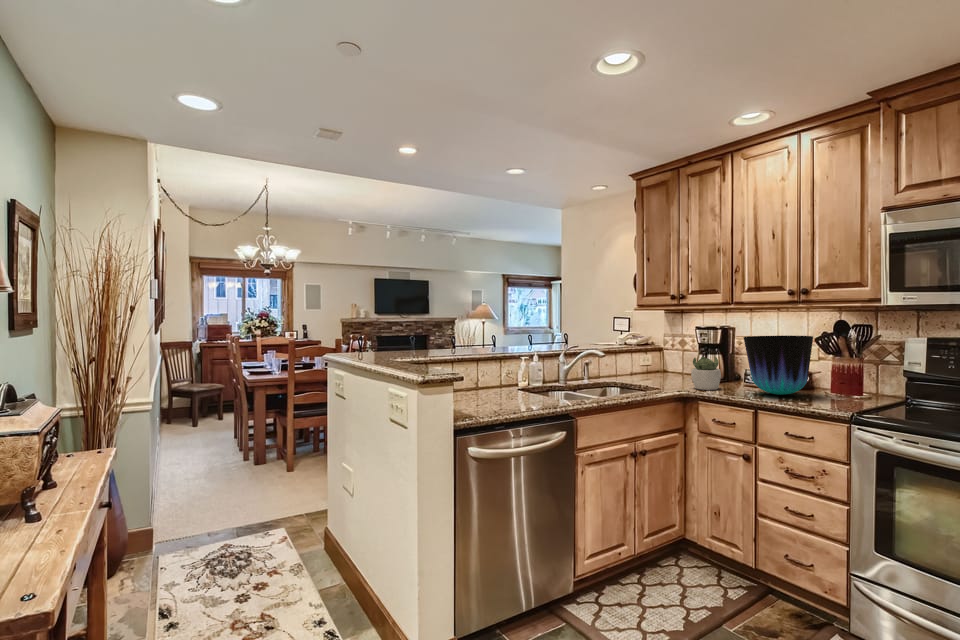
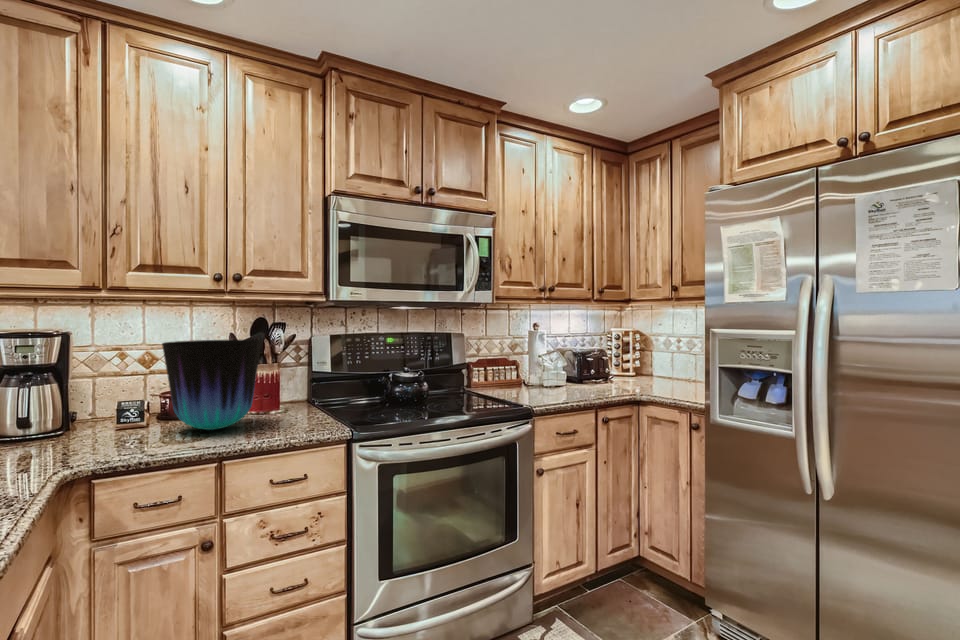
succulent plant: present [691,357,721,390] -> none [41,385,111,454]

